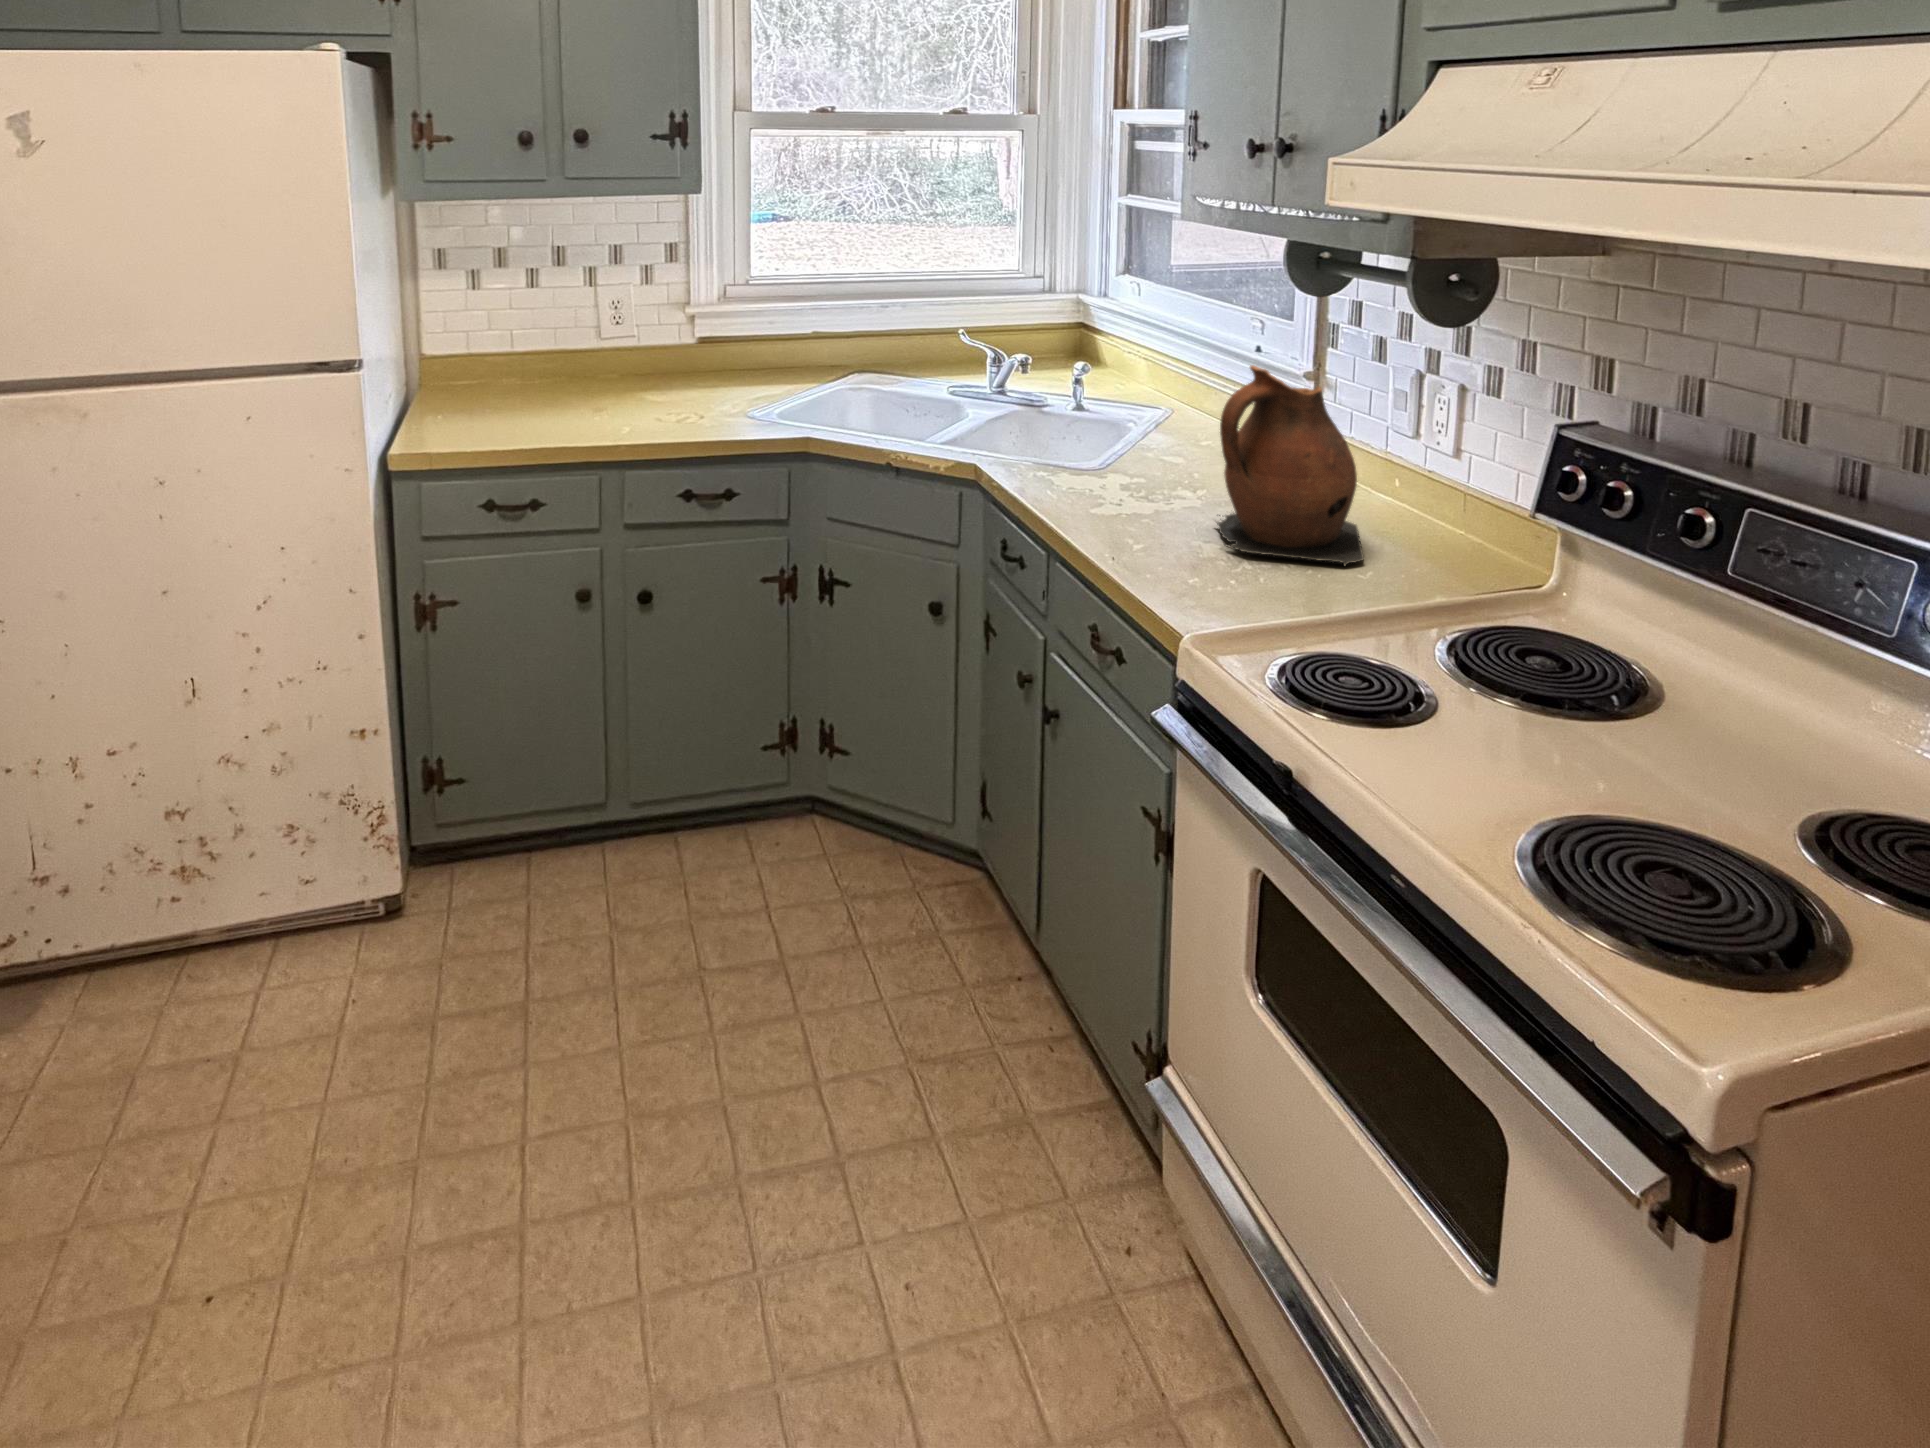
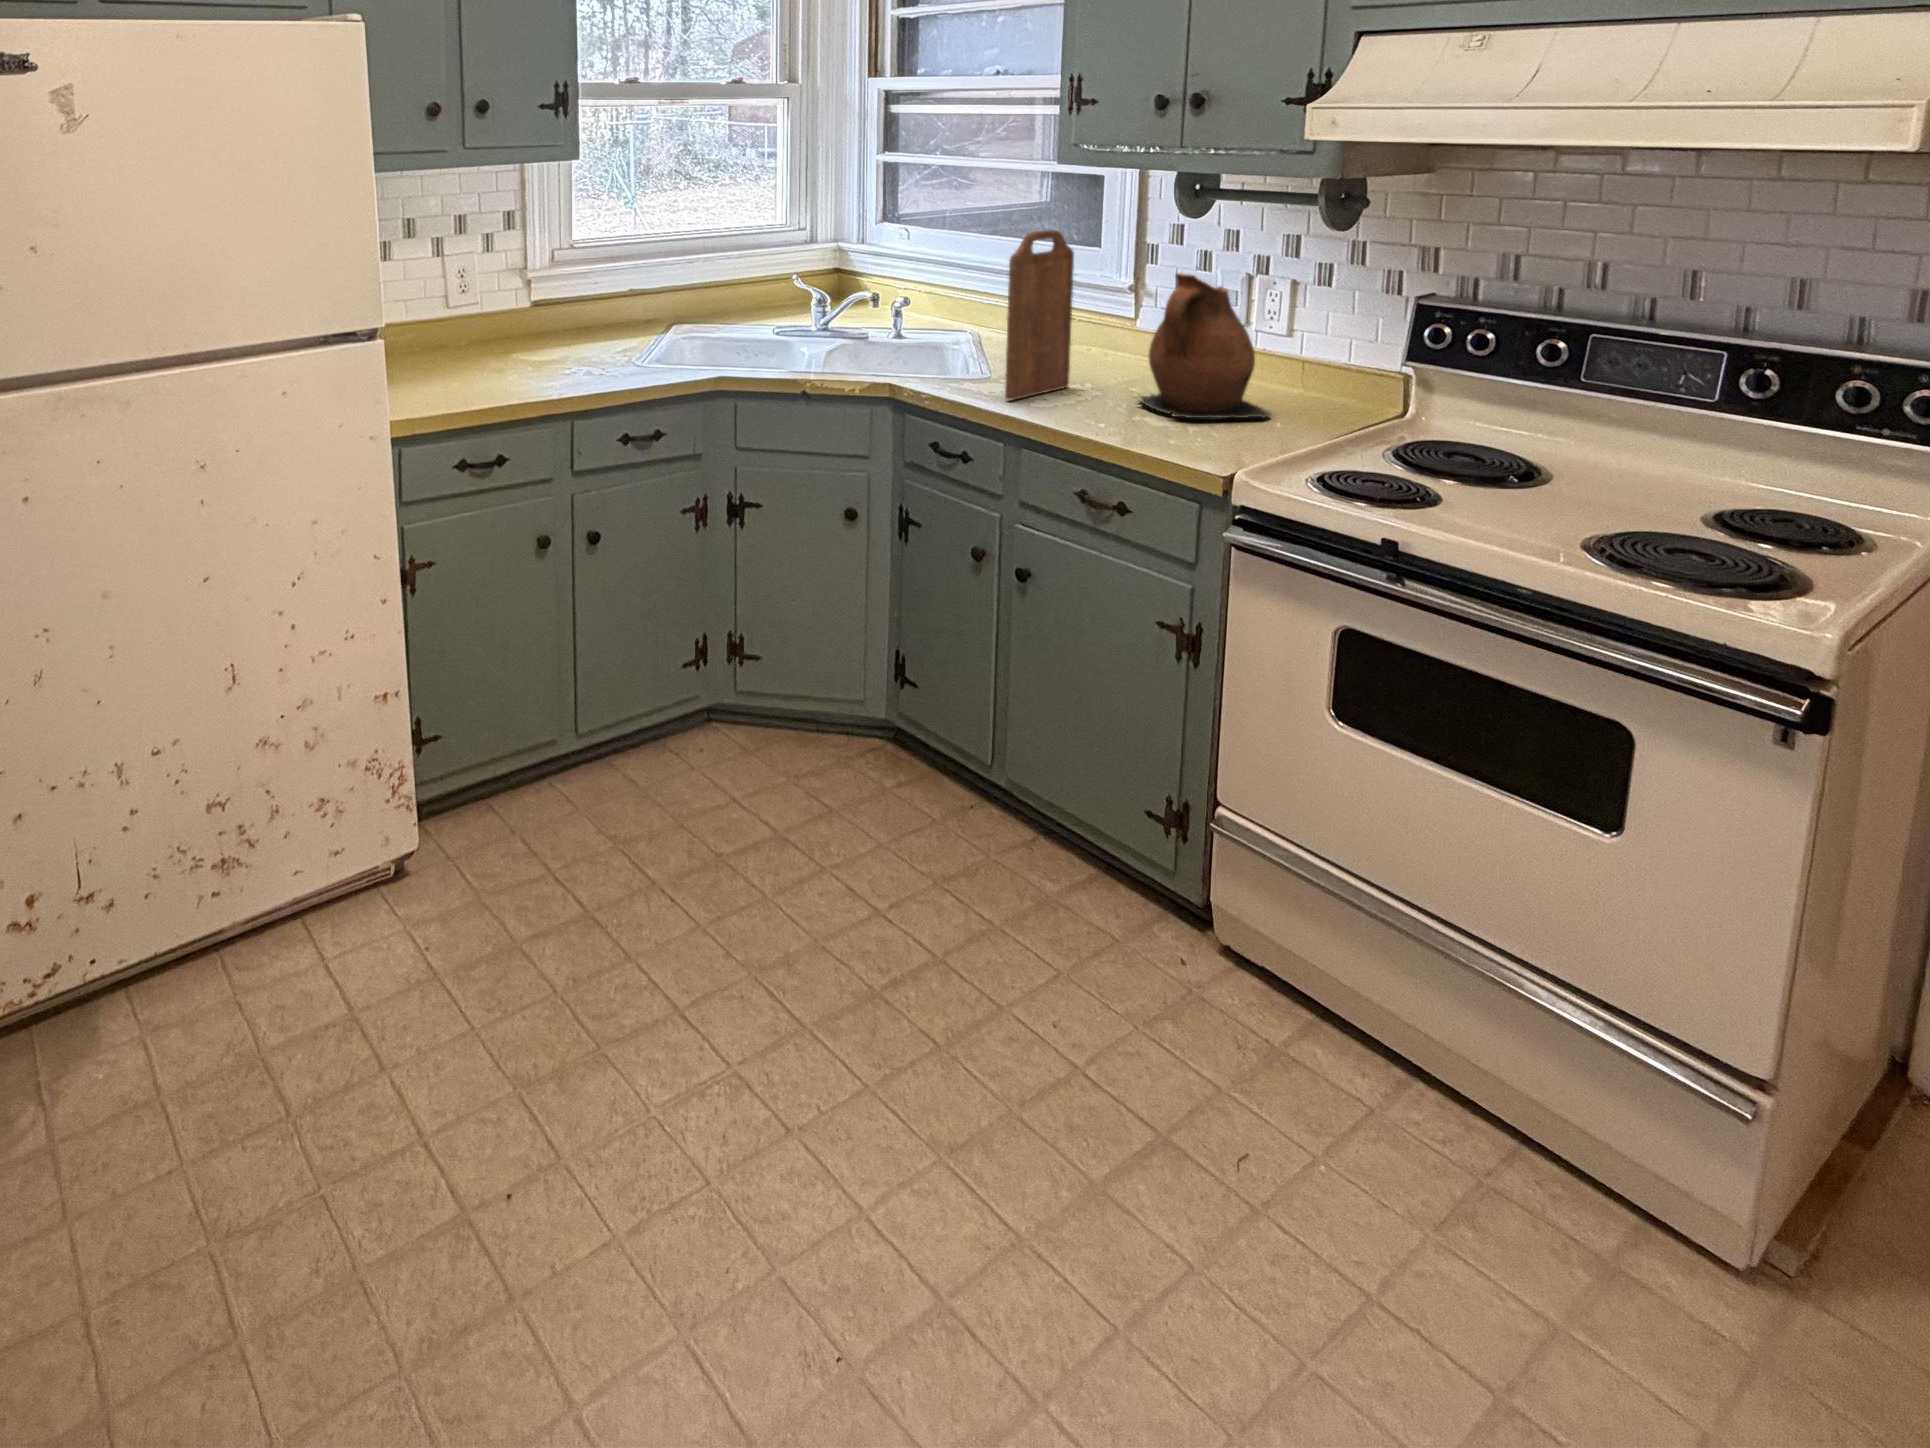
cutting board: none [1070,299,1181,501] -> present [1005,230,1074,401]

